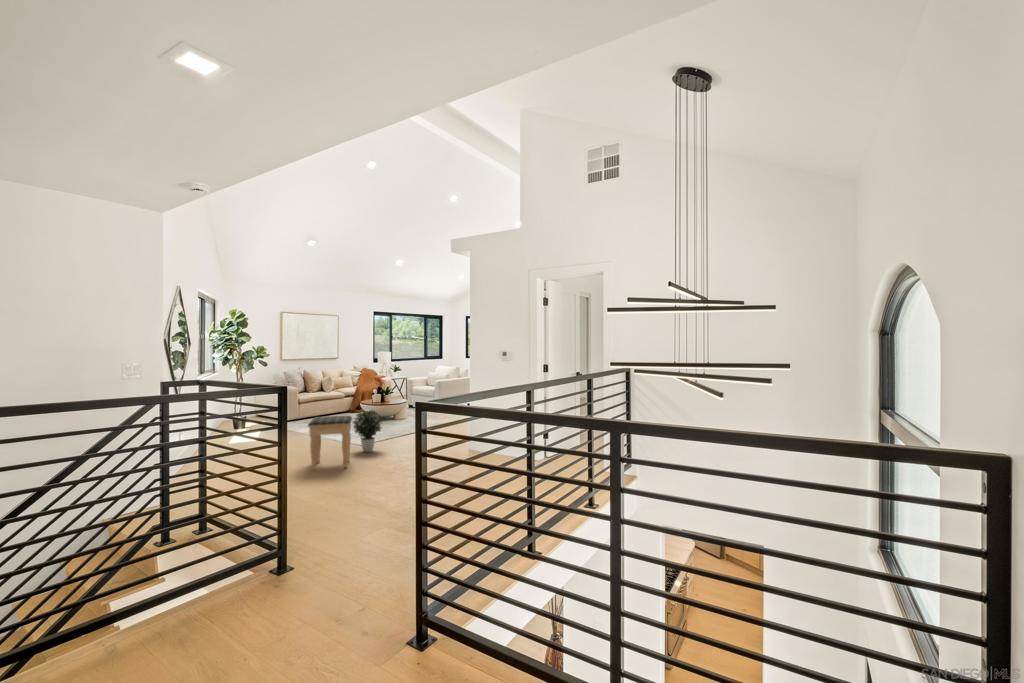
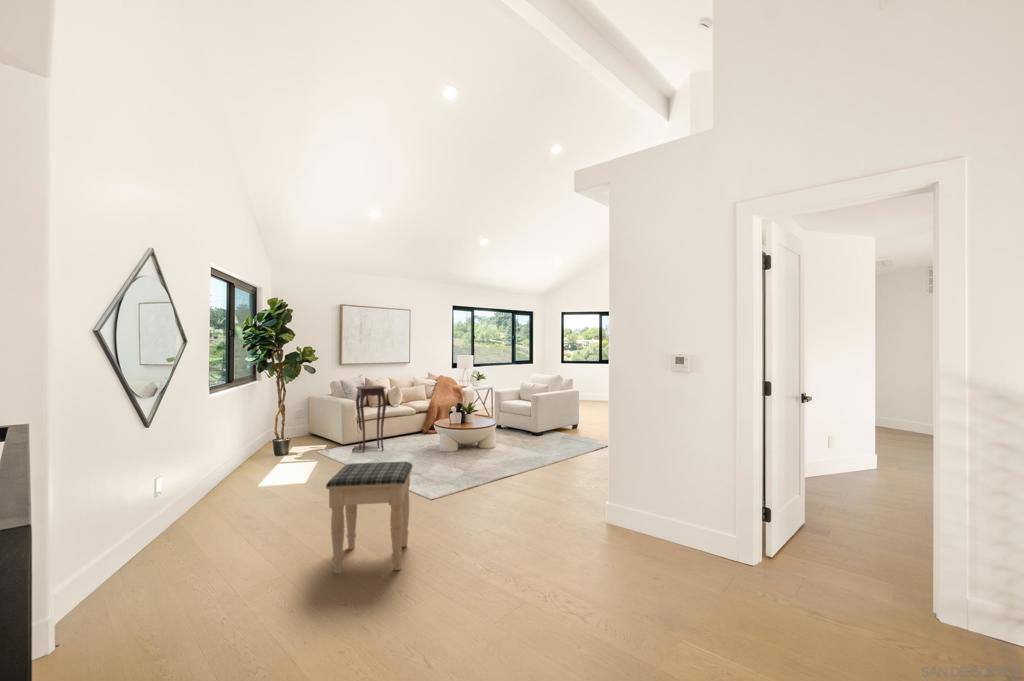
side table: none [301,376,325,424] -> present [356,385,386,453]
potted plant: present [353,411,381,452] -> none [416,447,466,521]

